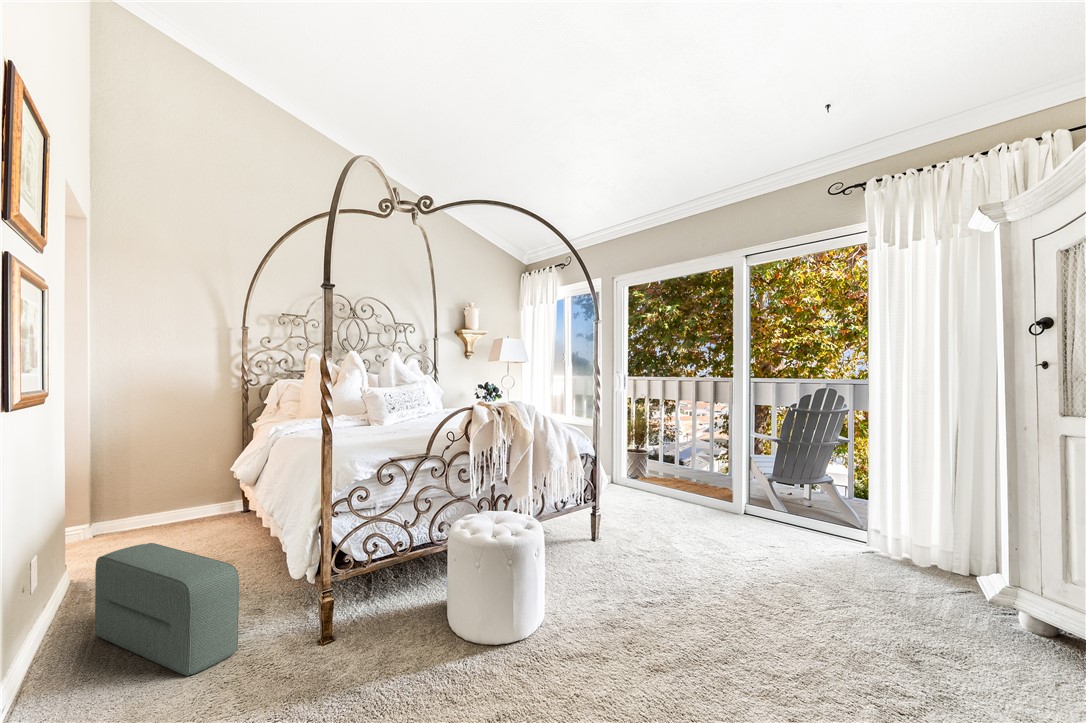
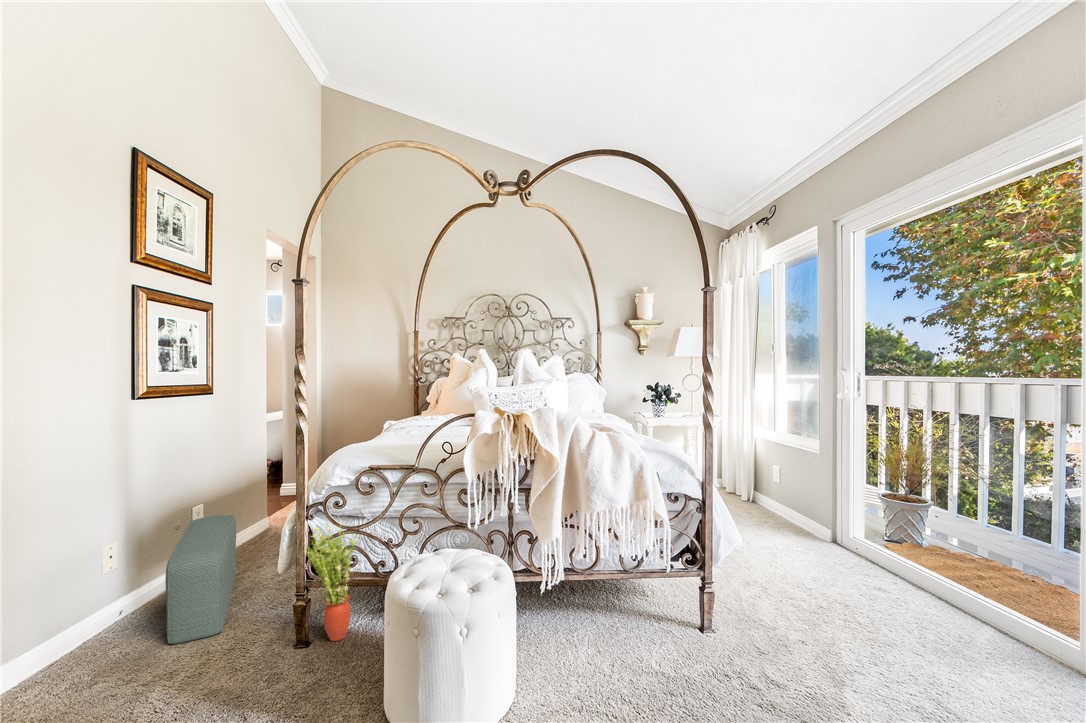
potted plant: none [350,512,394,622] -> present [305,524,358,641]

